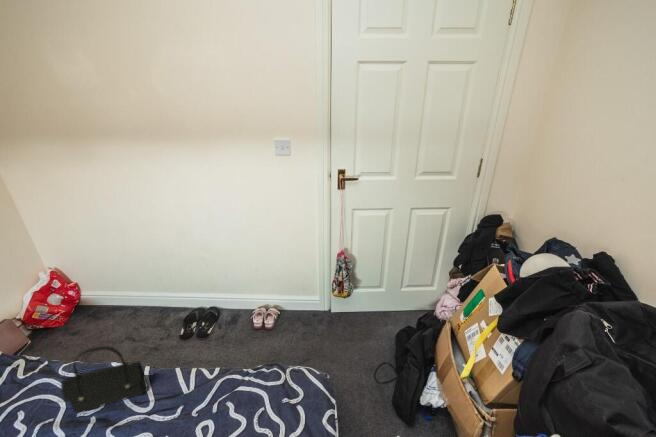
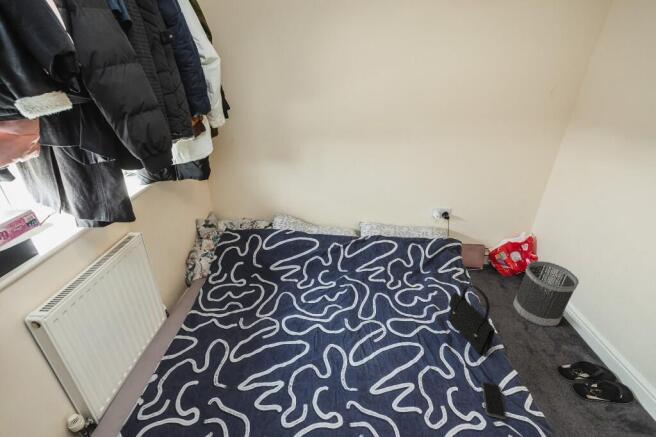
wastebasket: none [84,273,147,338] -> present [513,261,579,327]
smartphone: none [172,390,212,416] -> present [482,382,506,419]

